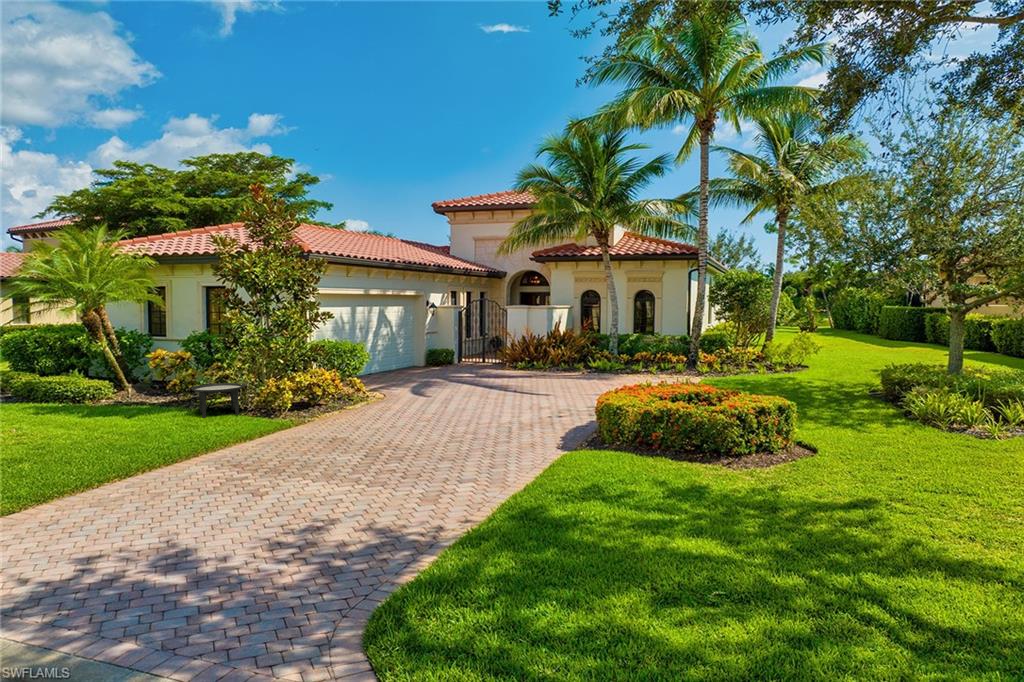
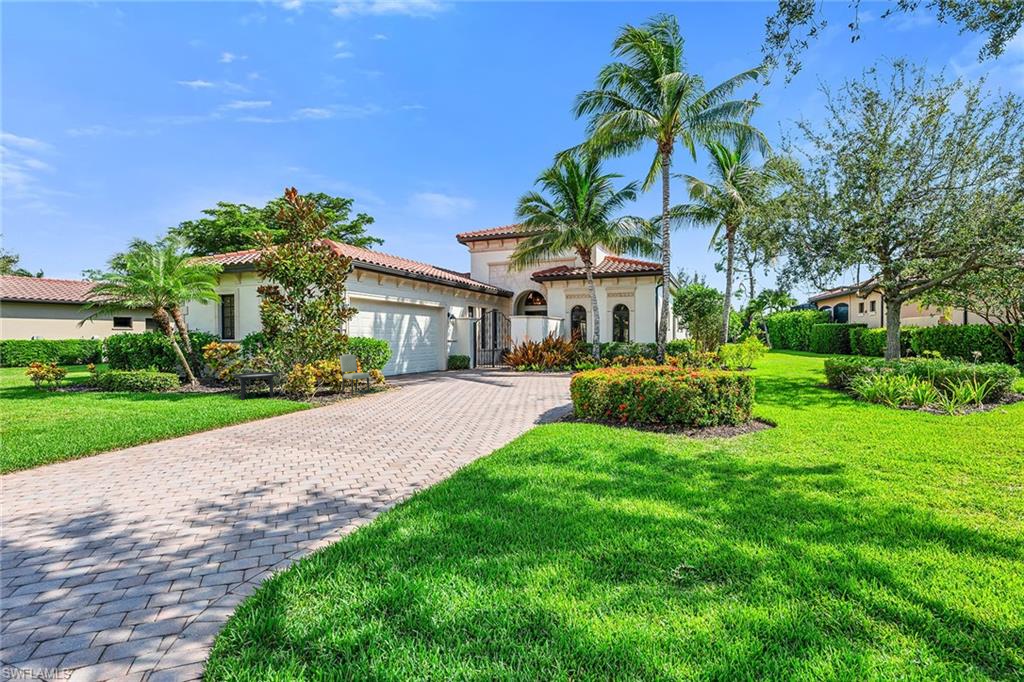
chair: none [316,362,352,412] -> present [339,354,369,395]

